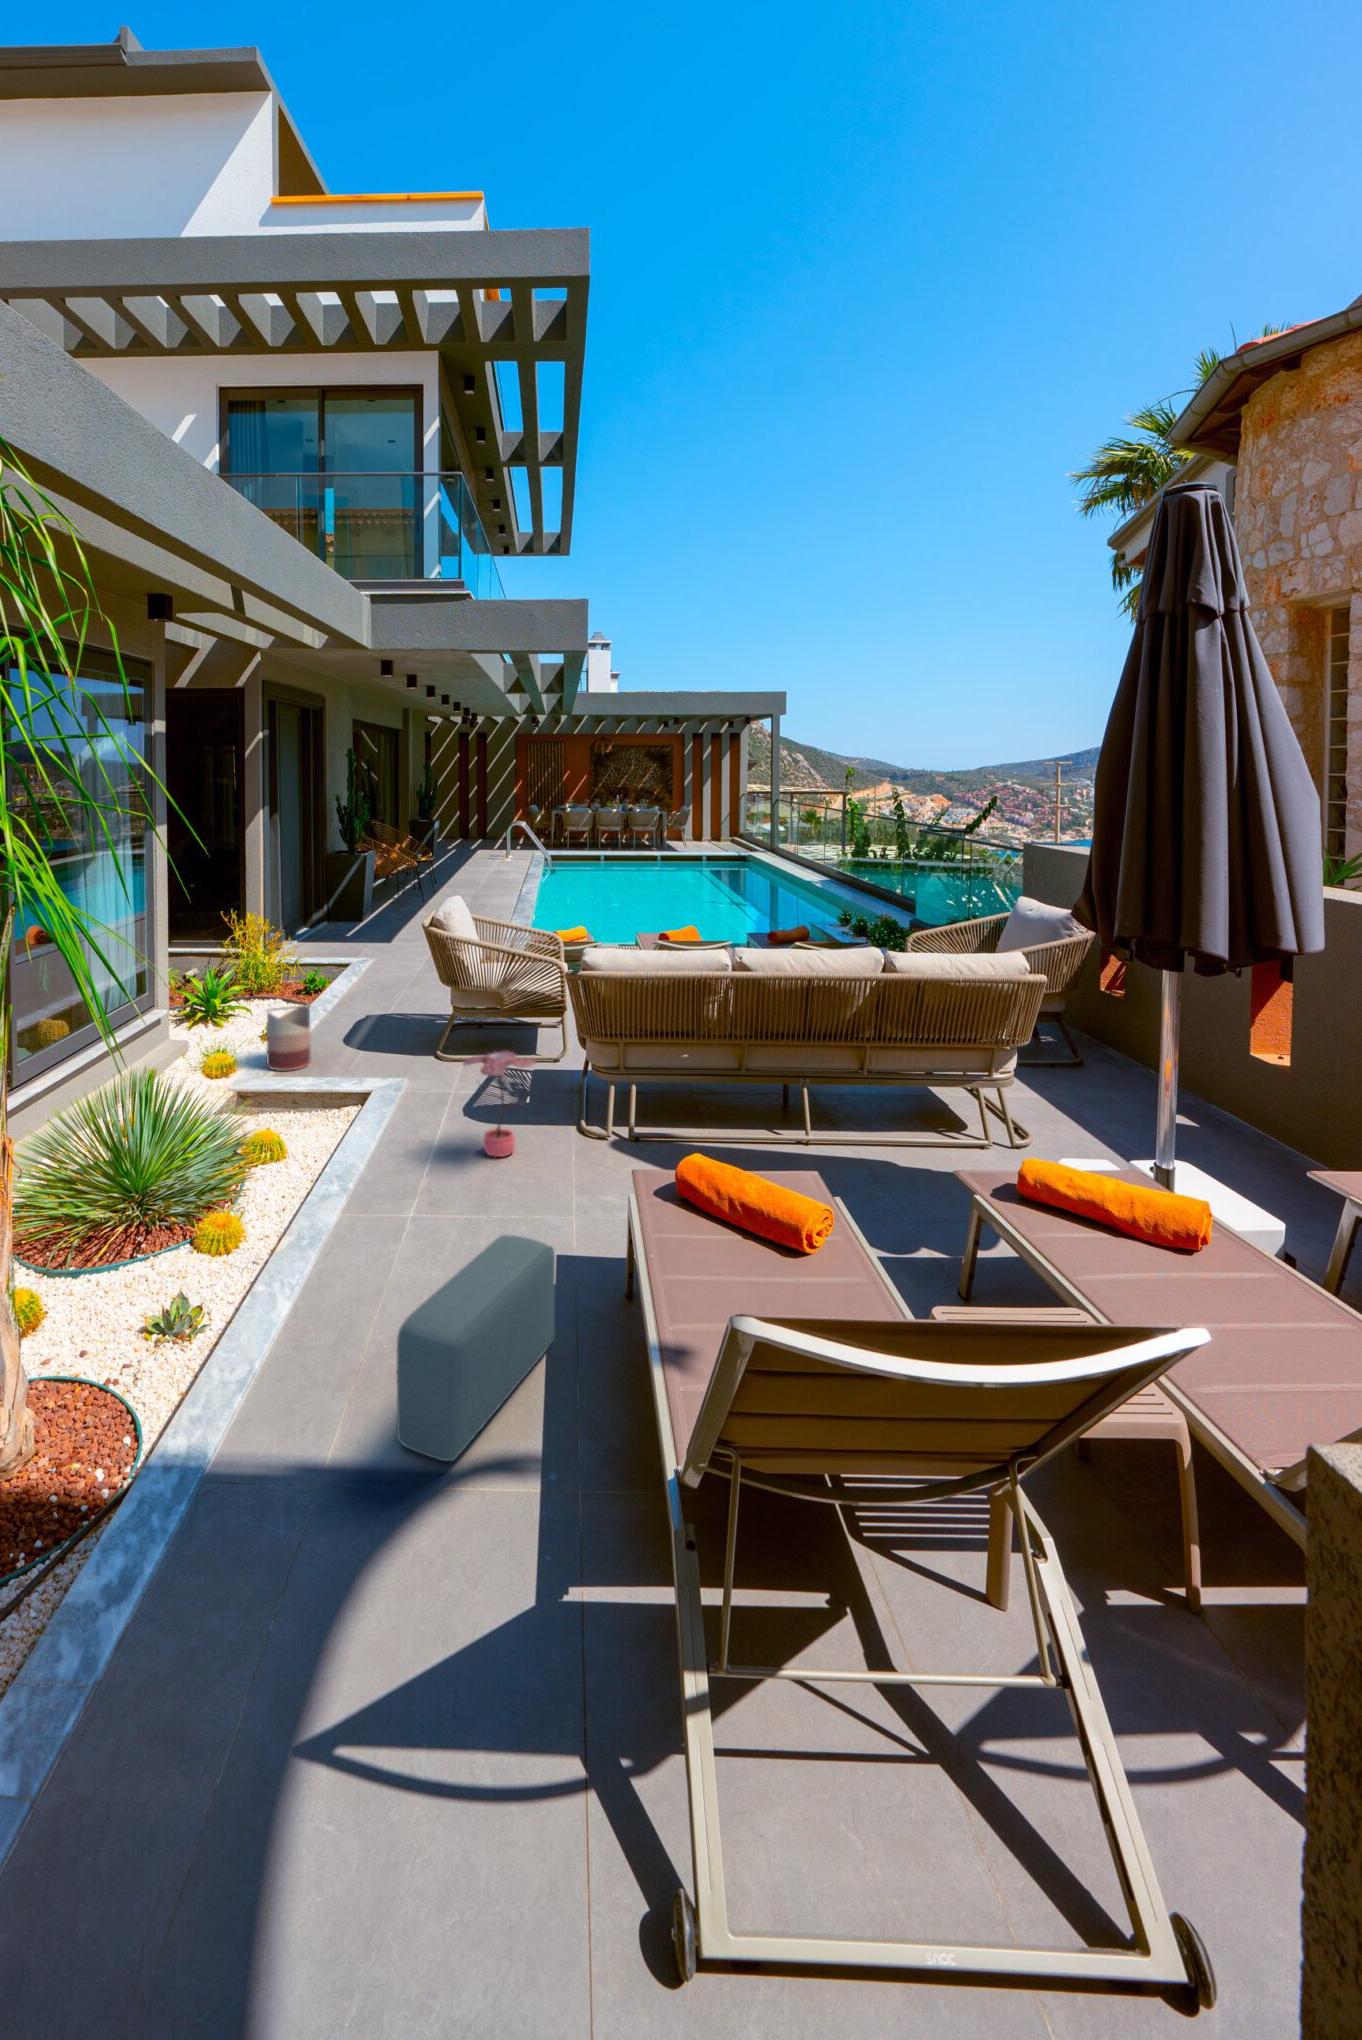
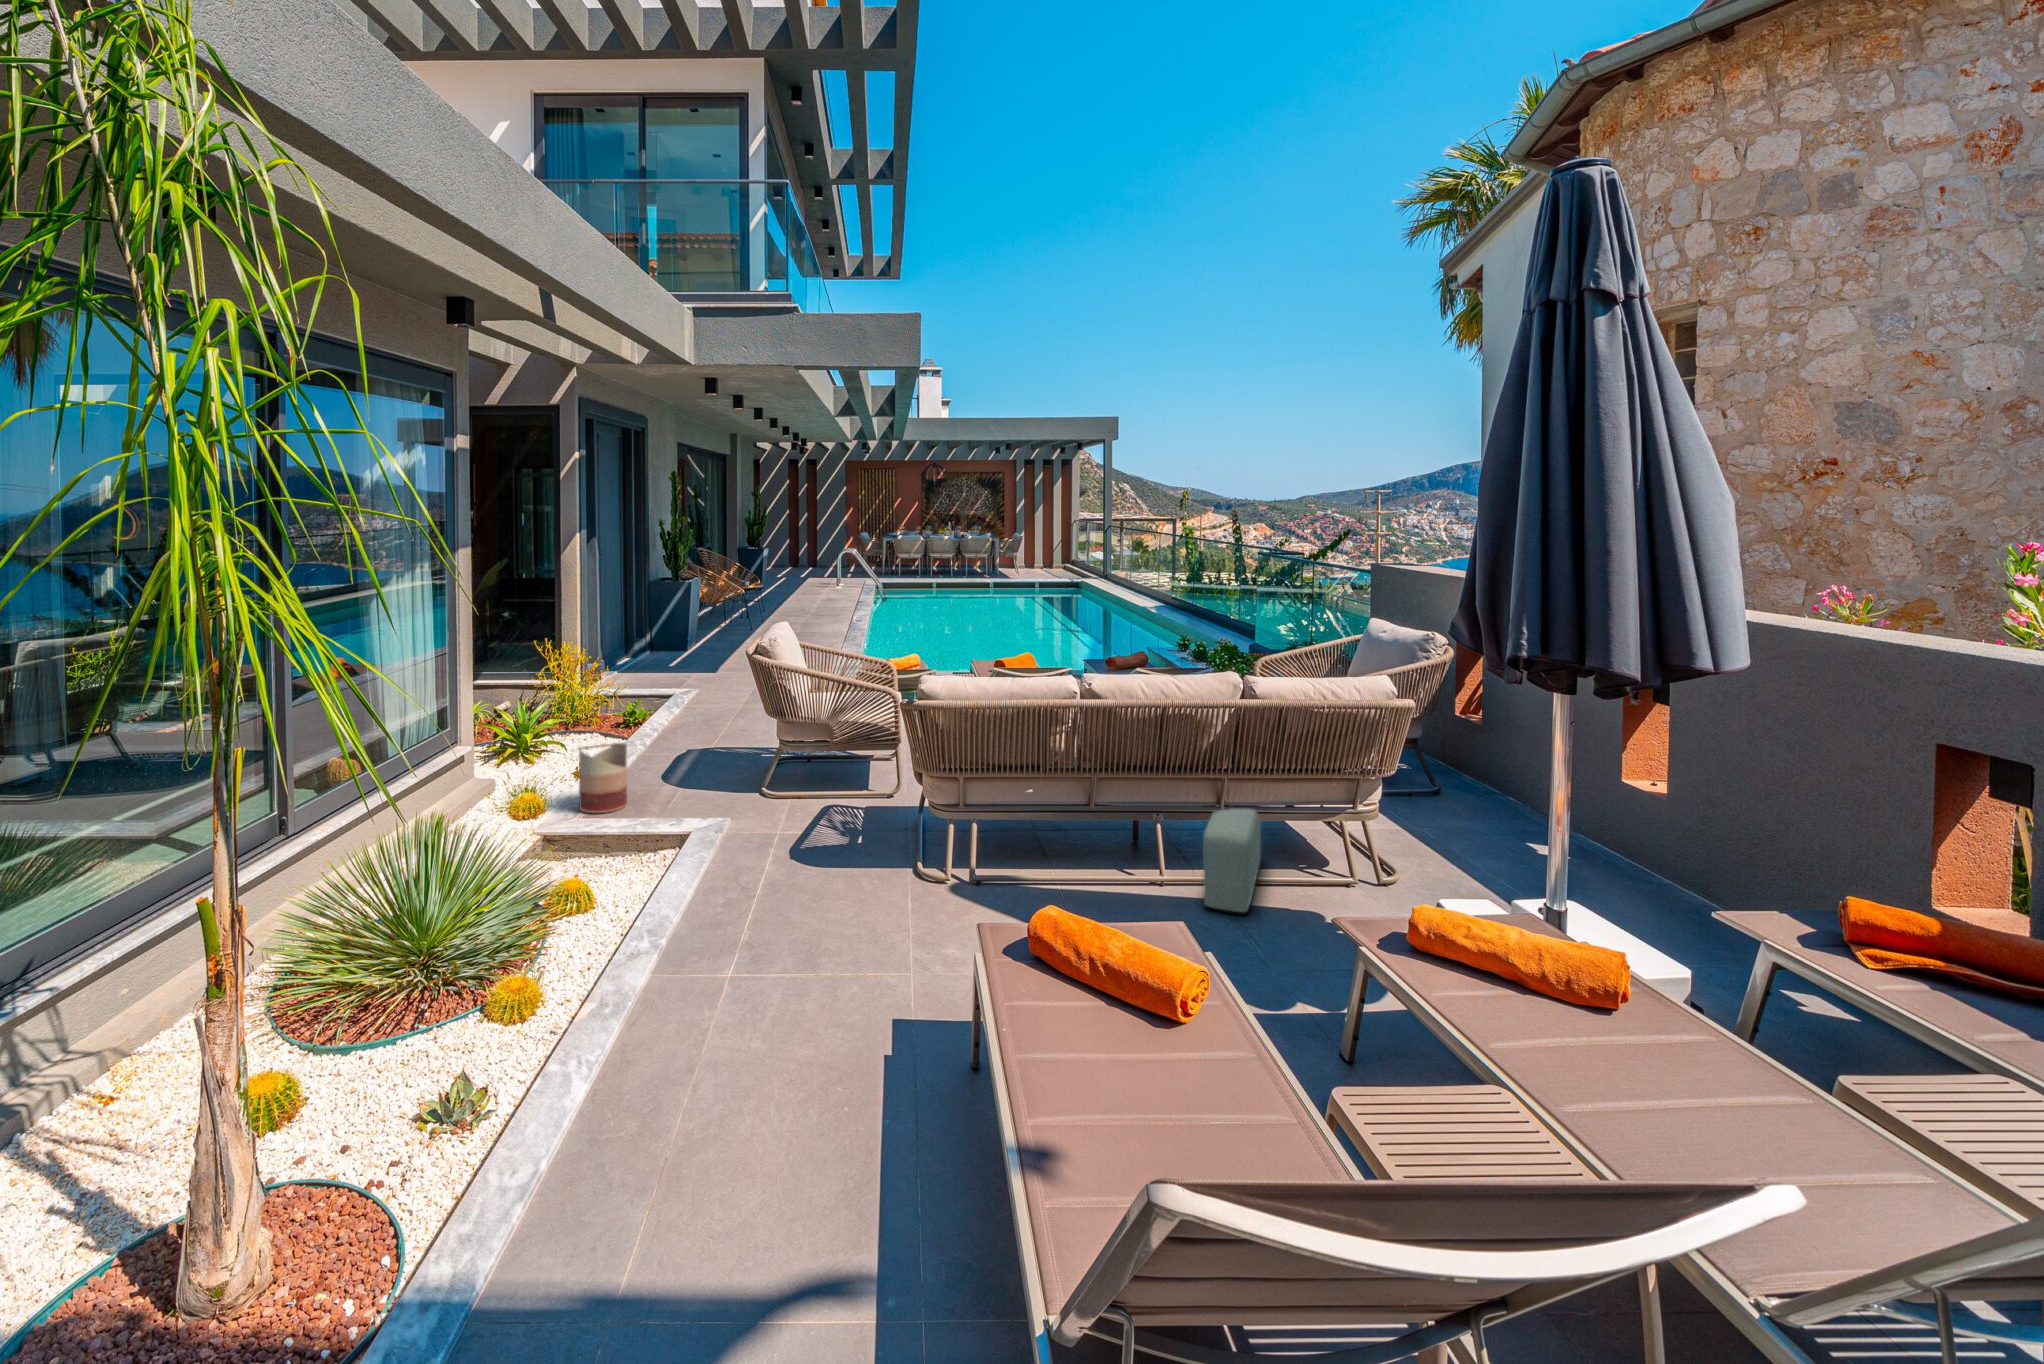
potted plant: present [463,1051,536,1157] -> none [790,791,871,905]
pouf: present [397,1235,555,1461] -> present [1203,809,1261,912]

